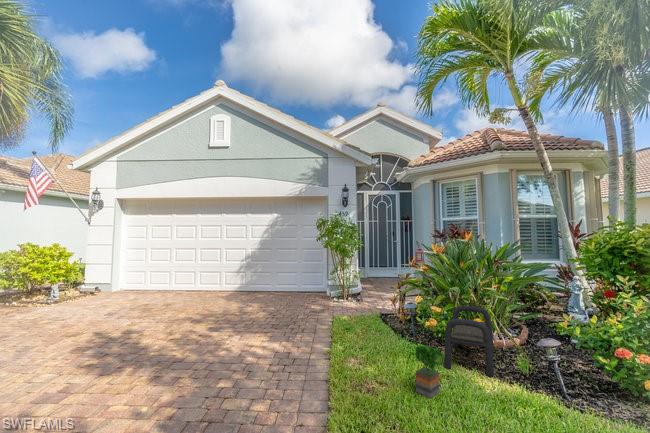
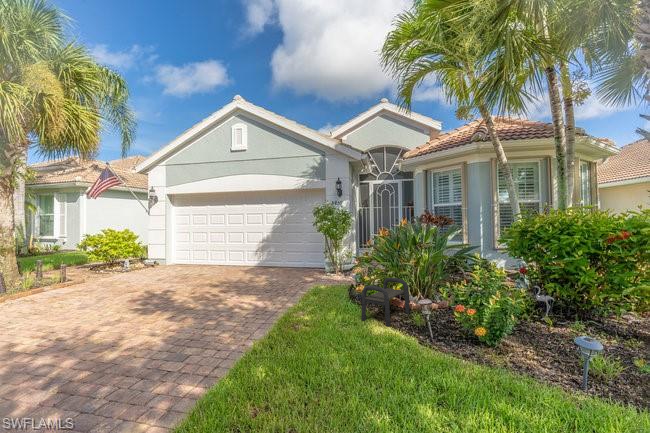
potted tree: present [415,345,443,398] -> none [323,301,345,335]

